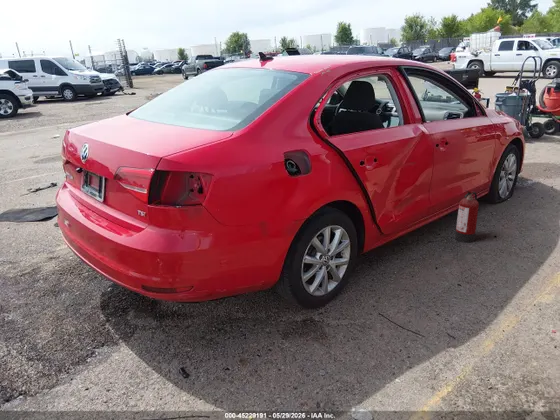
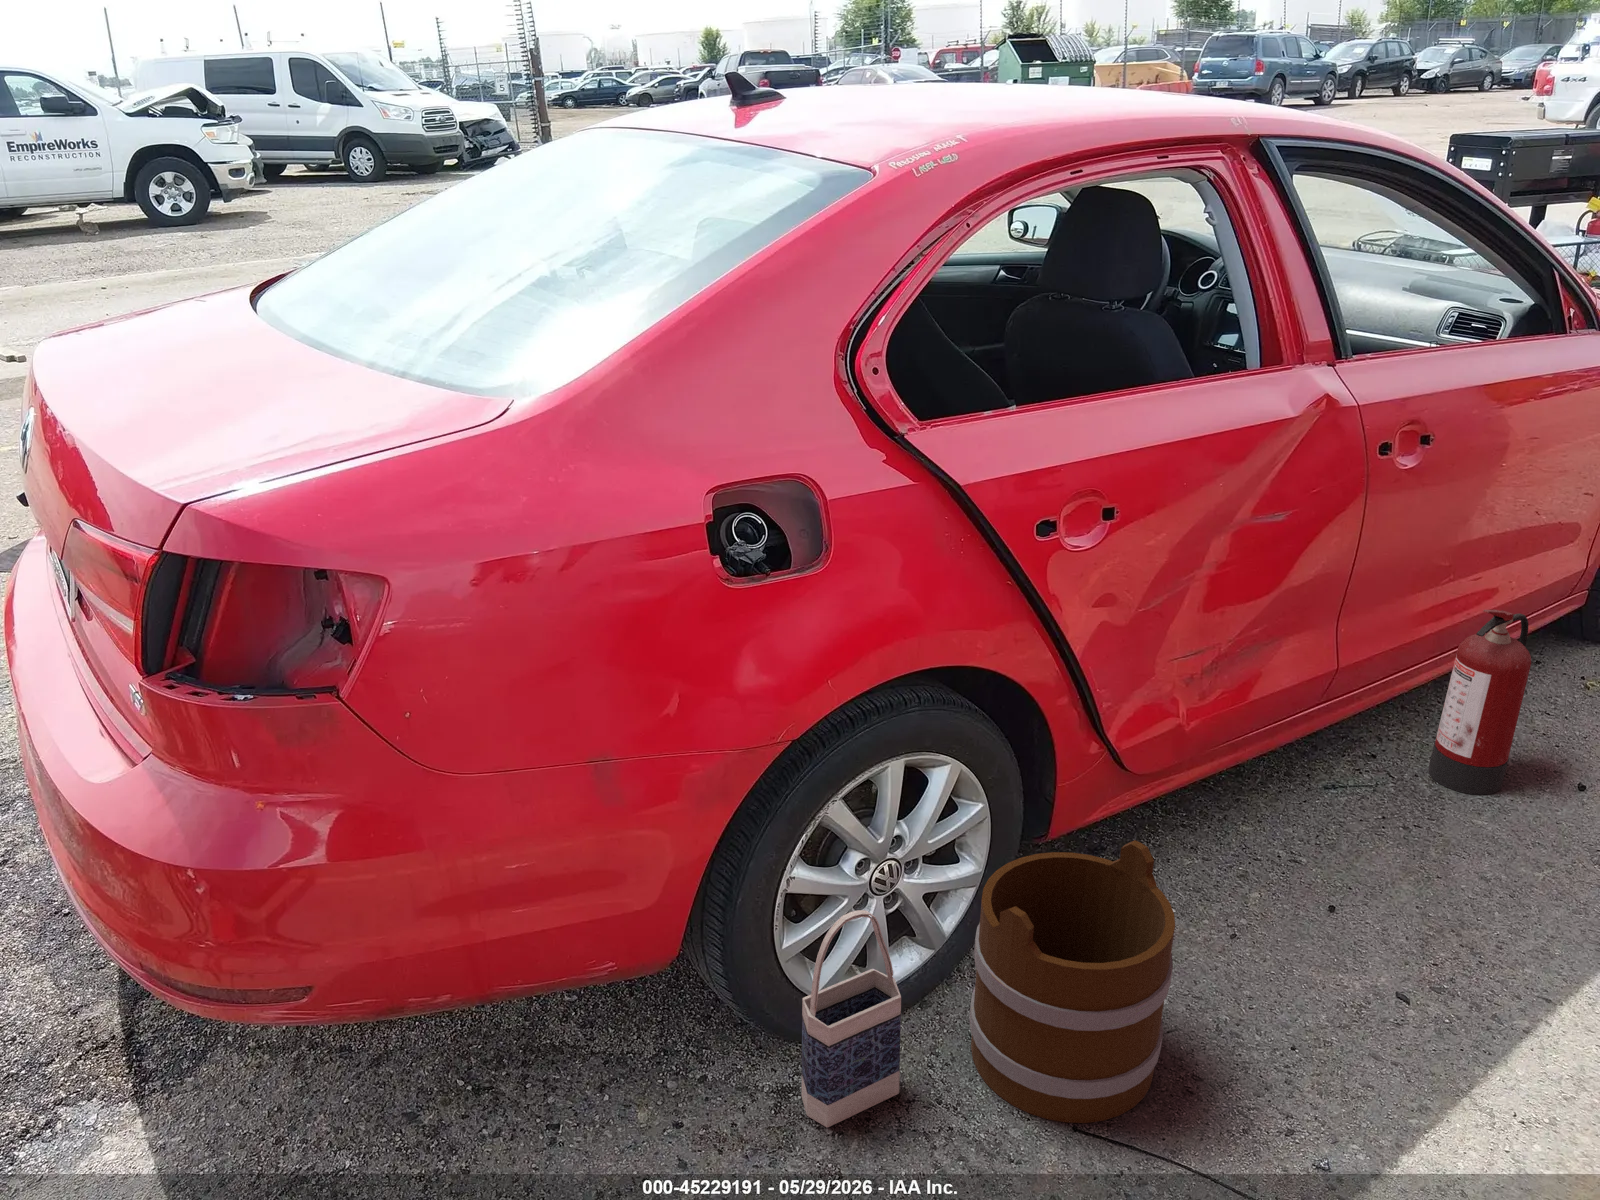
bucket: none [349,246,402,320] -> present [969,840,1175,1123]
bag: none [309,266,335,327] -> present [802,910,901,1128]

